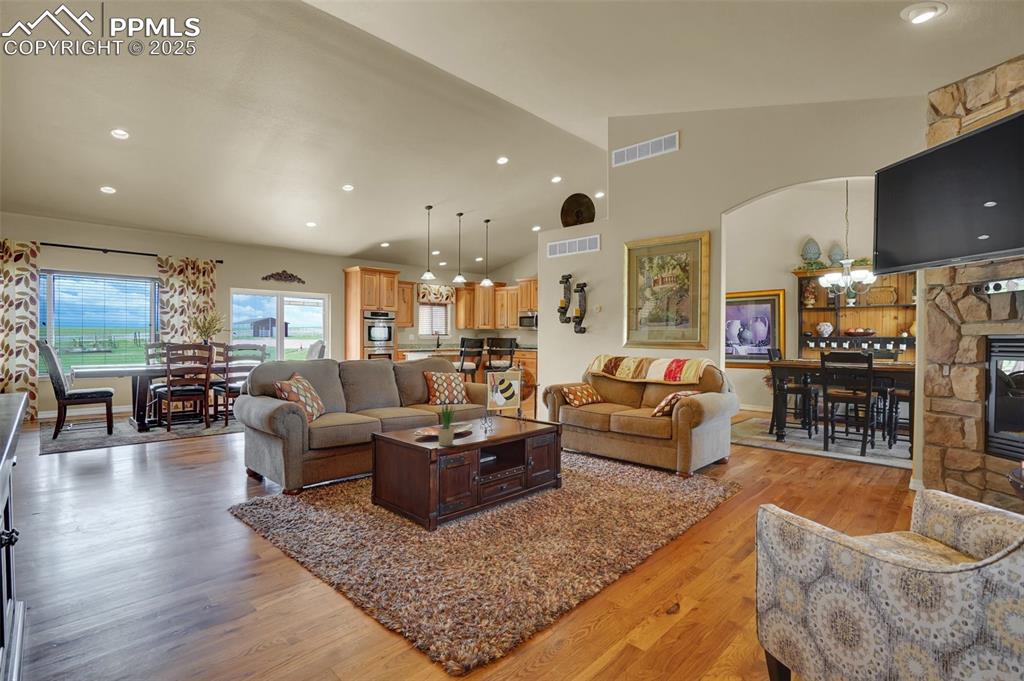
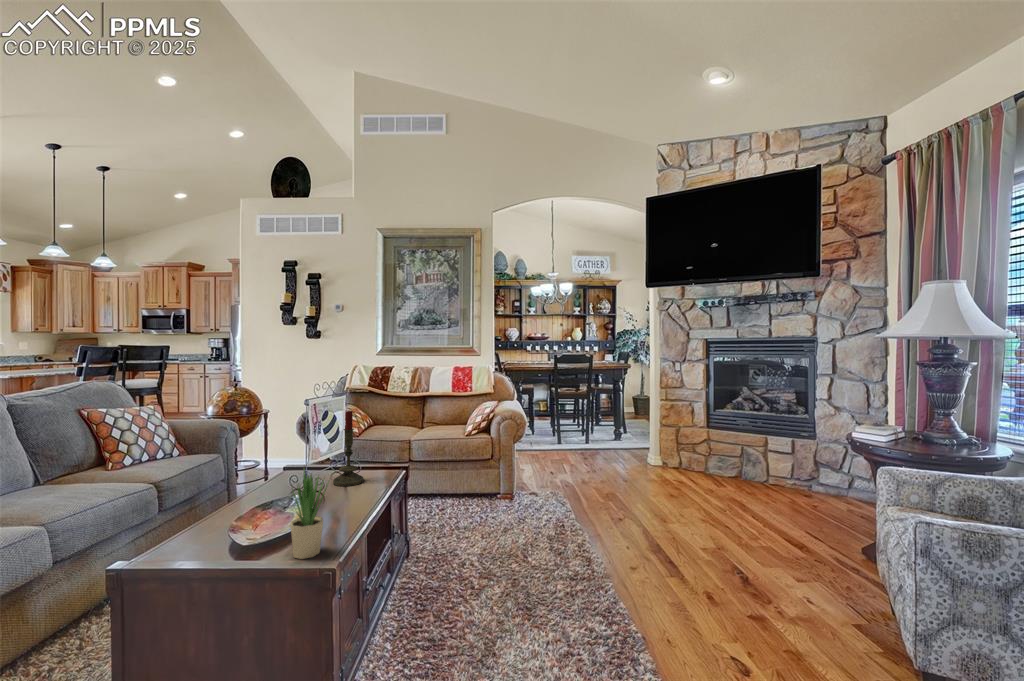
candle: none [510,379,529,429] -> present [333,411,364,486]

